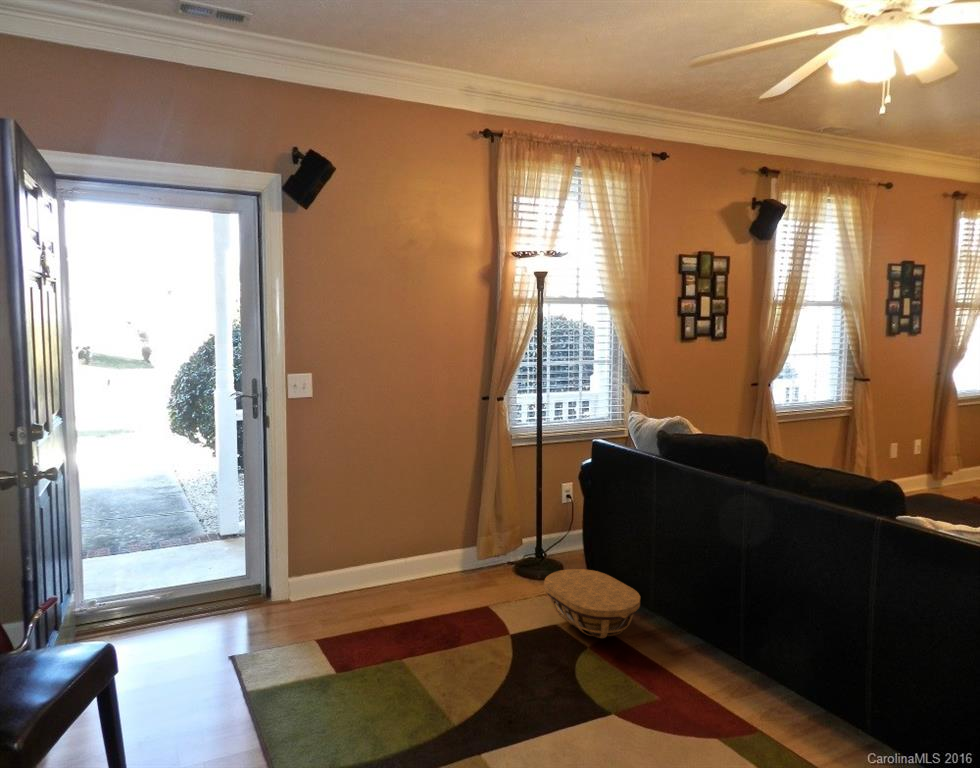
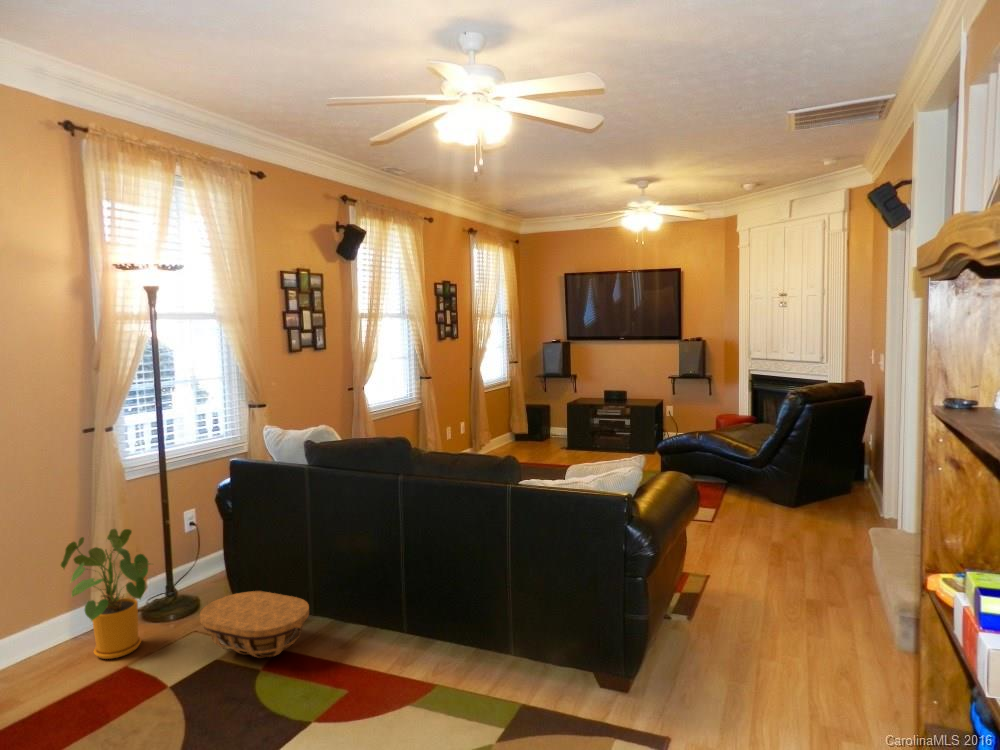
house plant: none [453,486,523,596] -> present [61,529,150,659]

